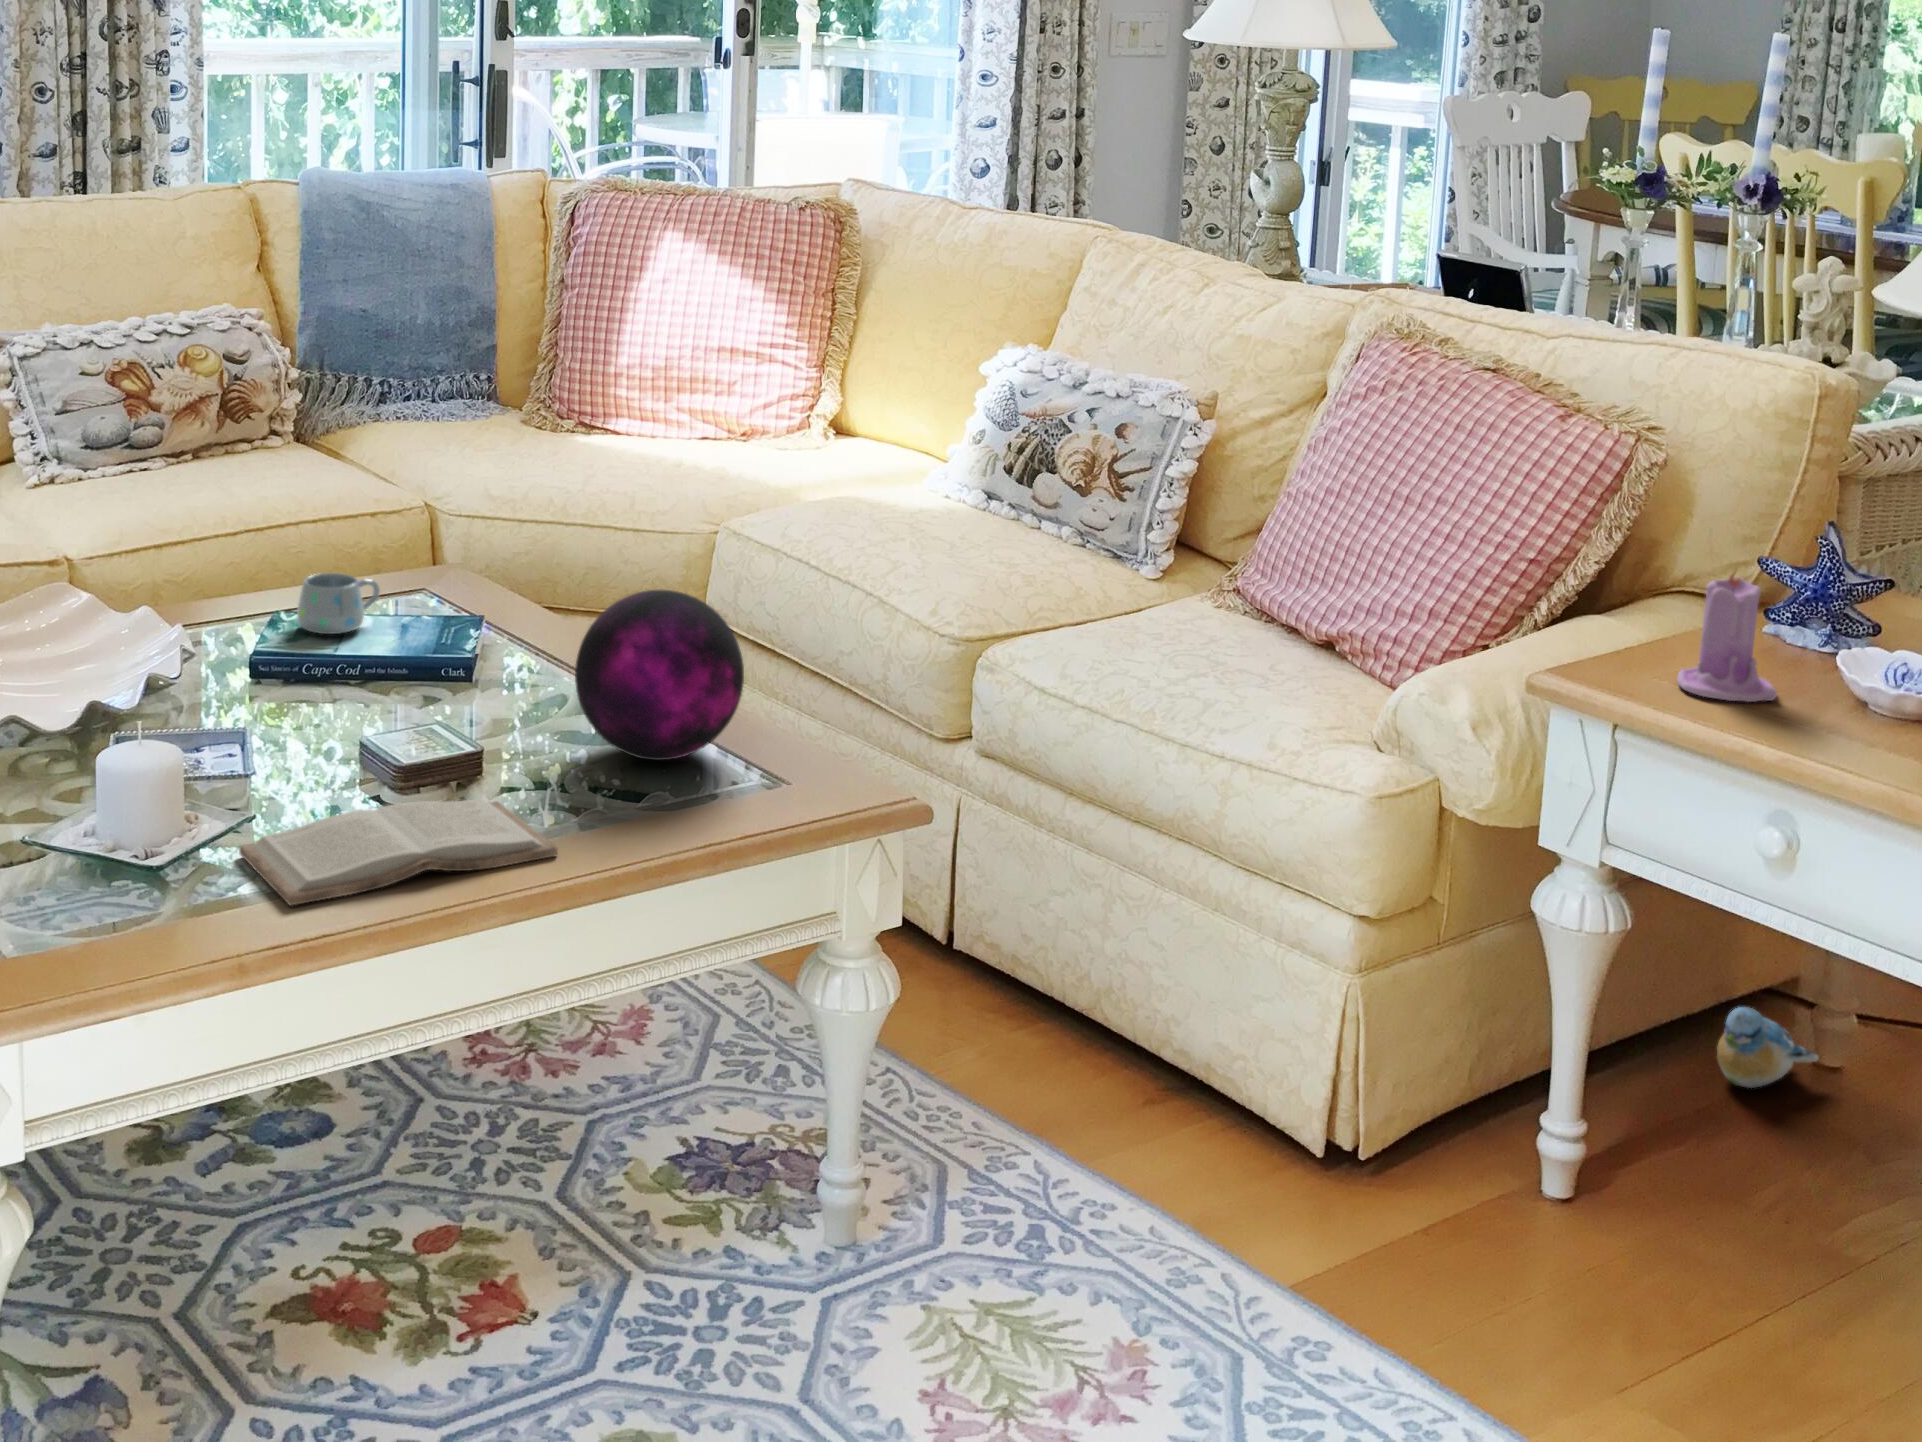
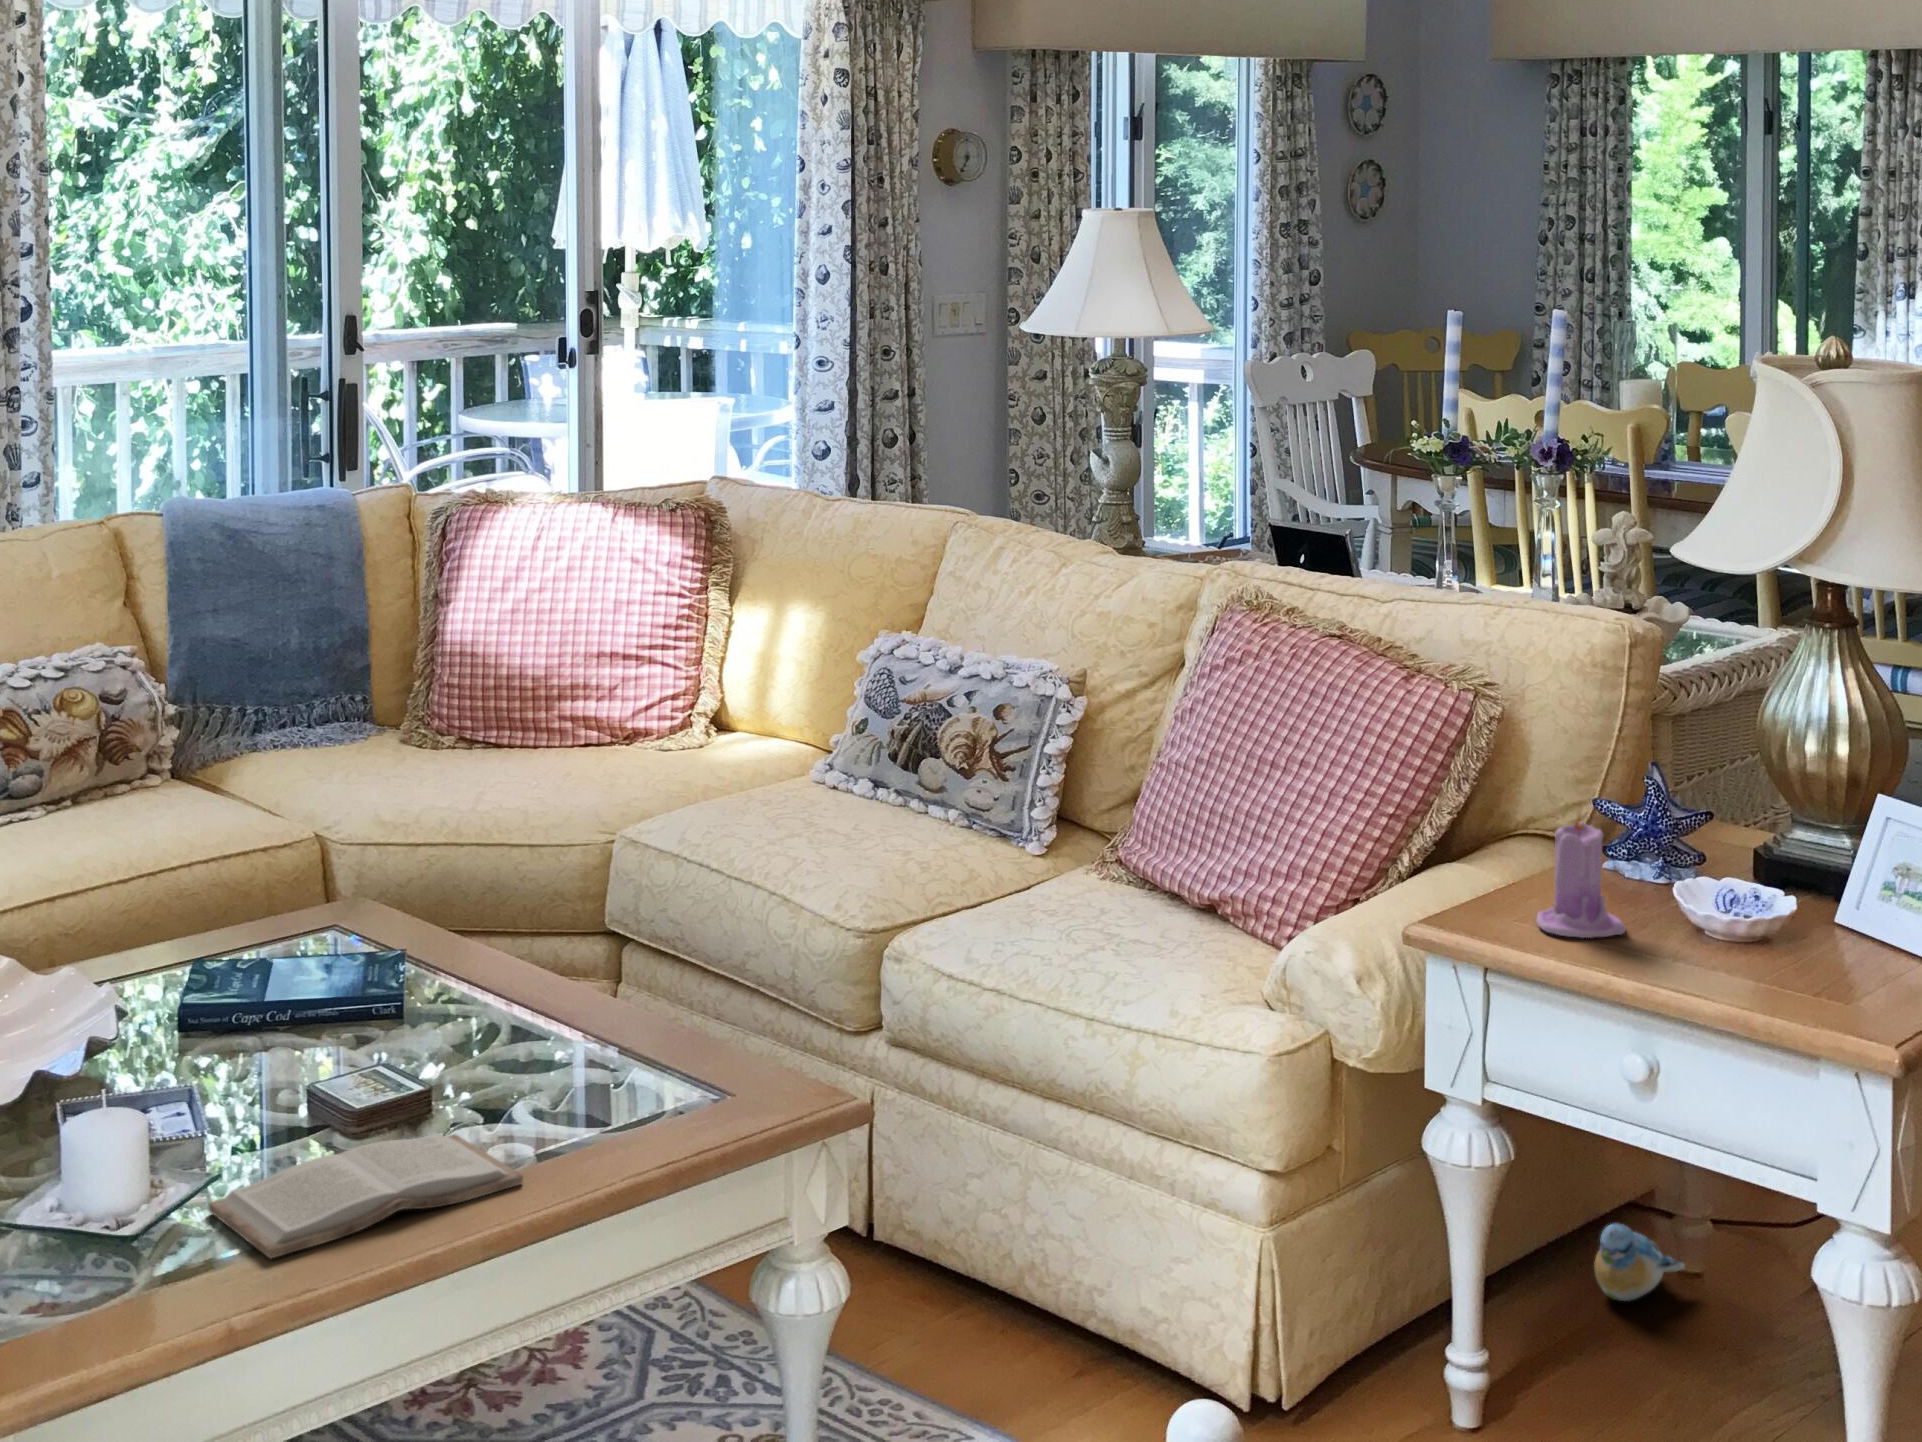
mug: present [297,573,380,634] -> none [218,915,300,978]
decorative orb: present [575,589,744,760] -> none [518,911,682,1079]

